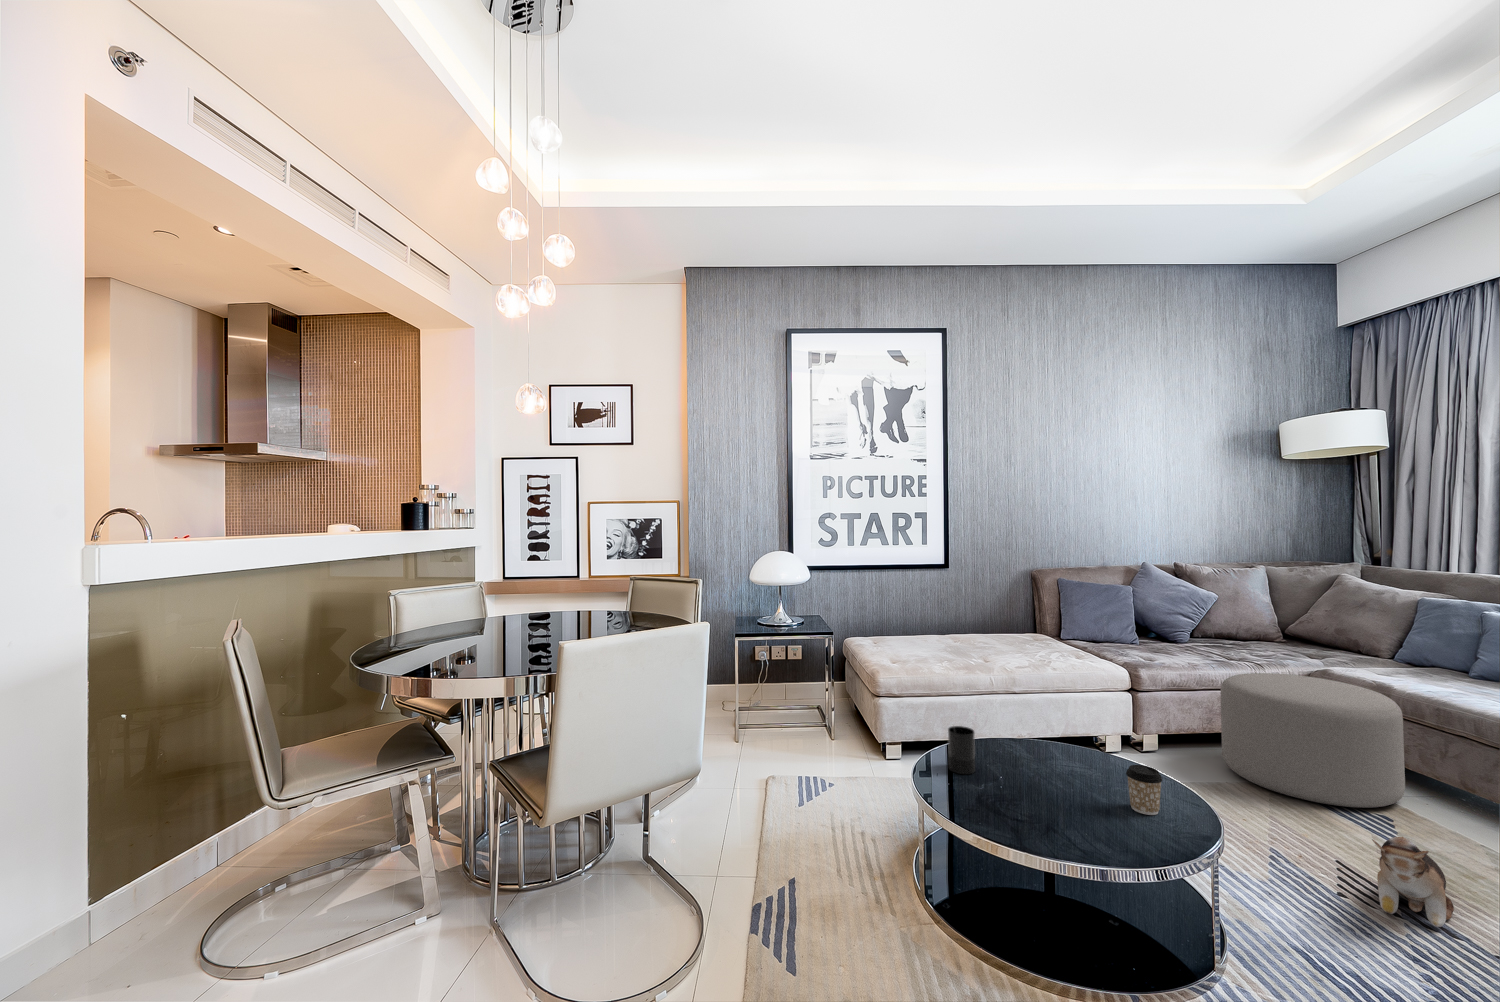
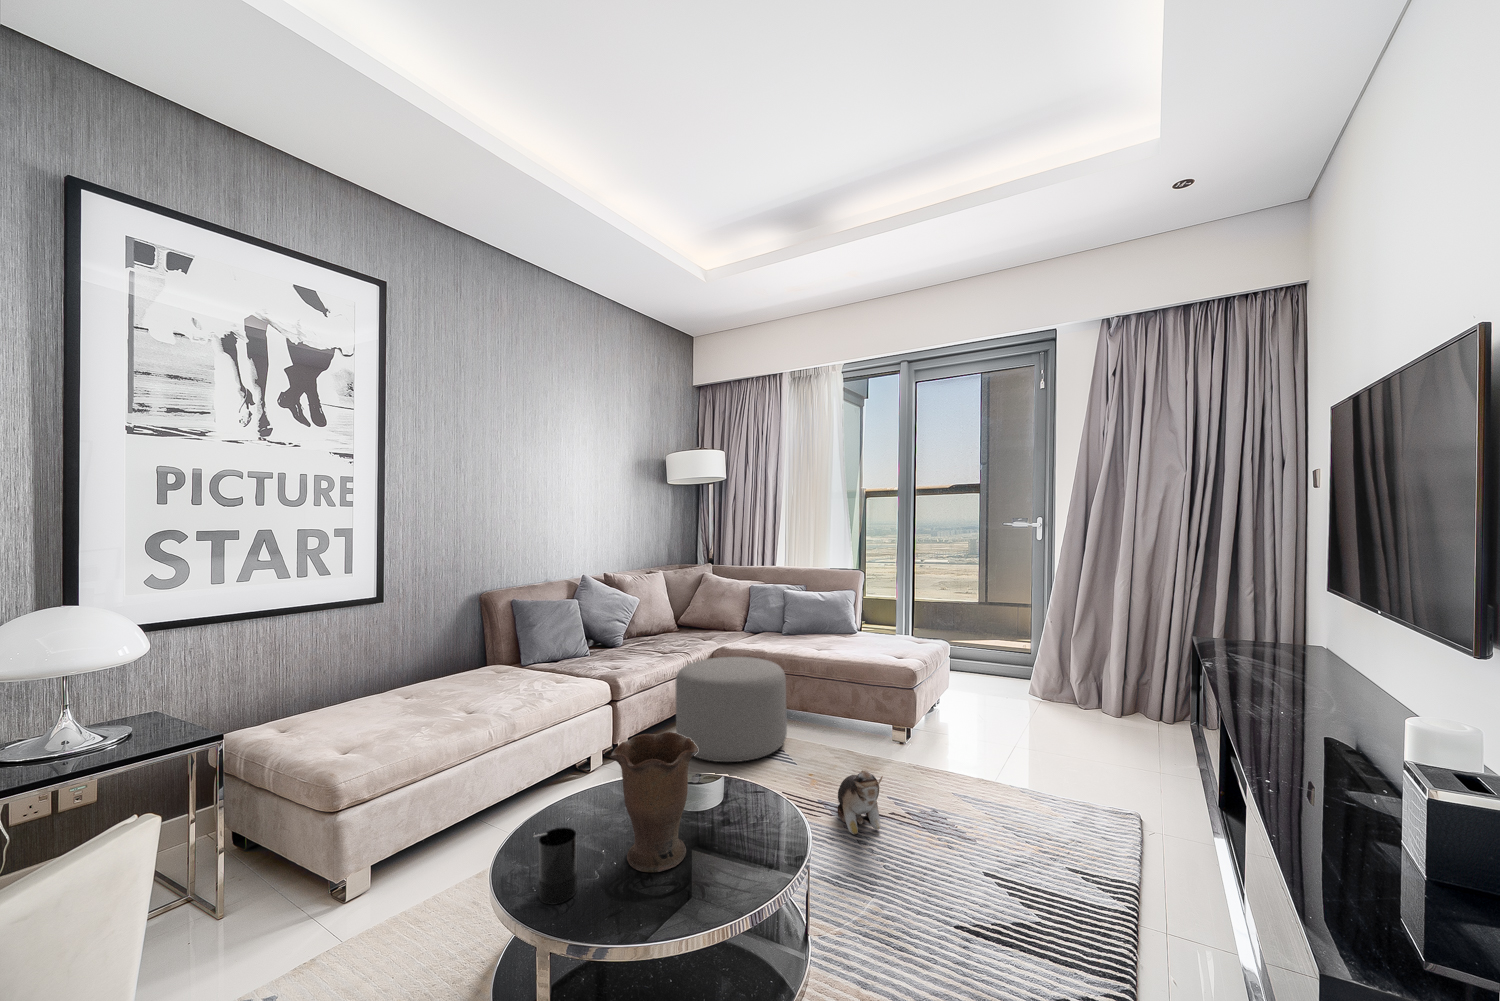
vase: none [1008,685,1083,792] -> present [610,732,698,872]
coffee cup: present [1126,765,1162,815] -> none [739,791,772,846]

